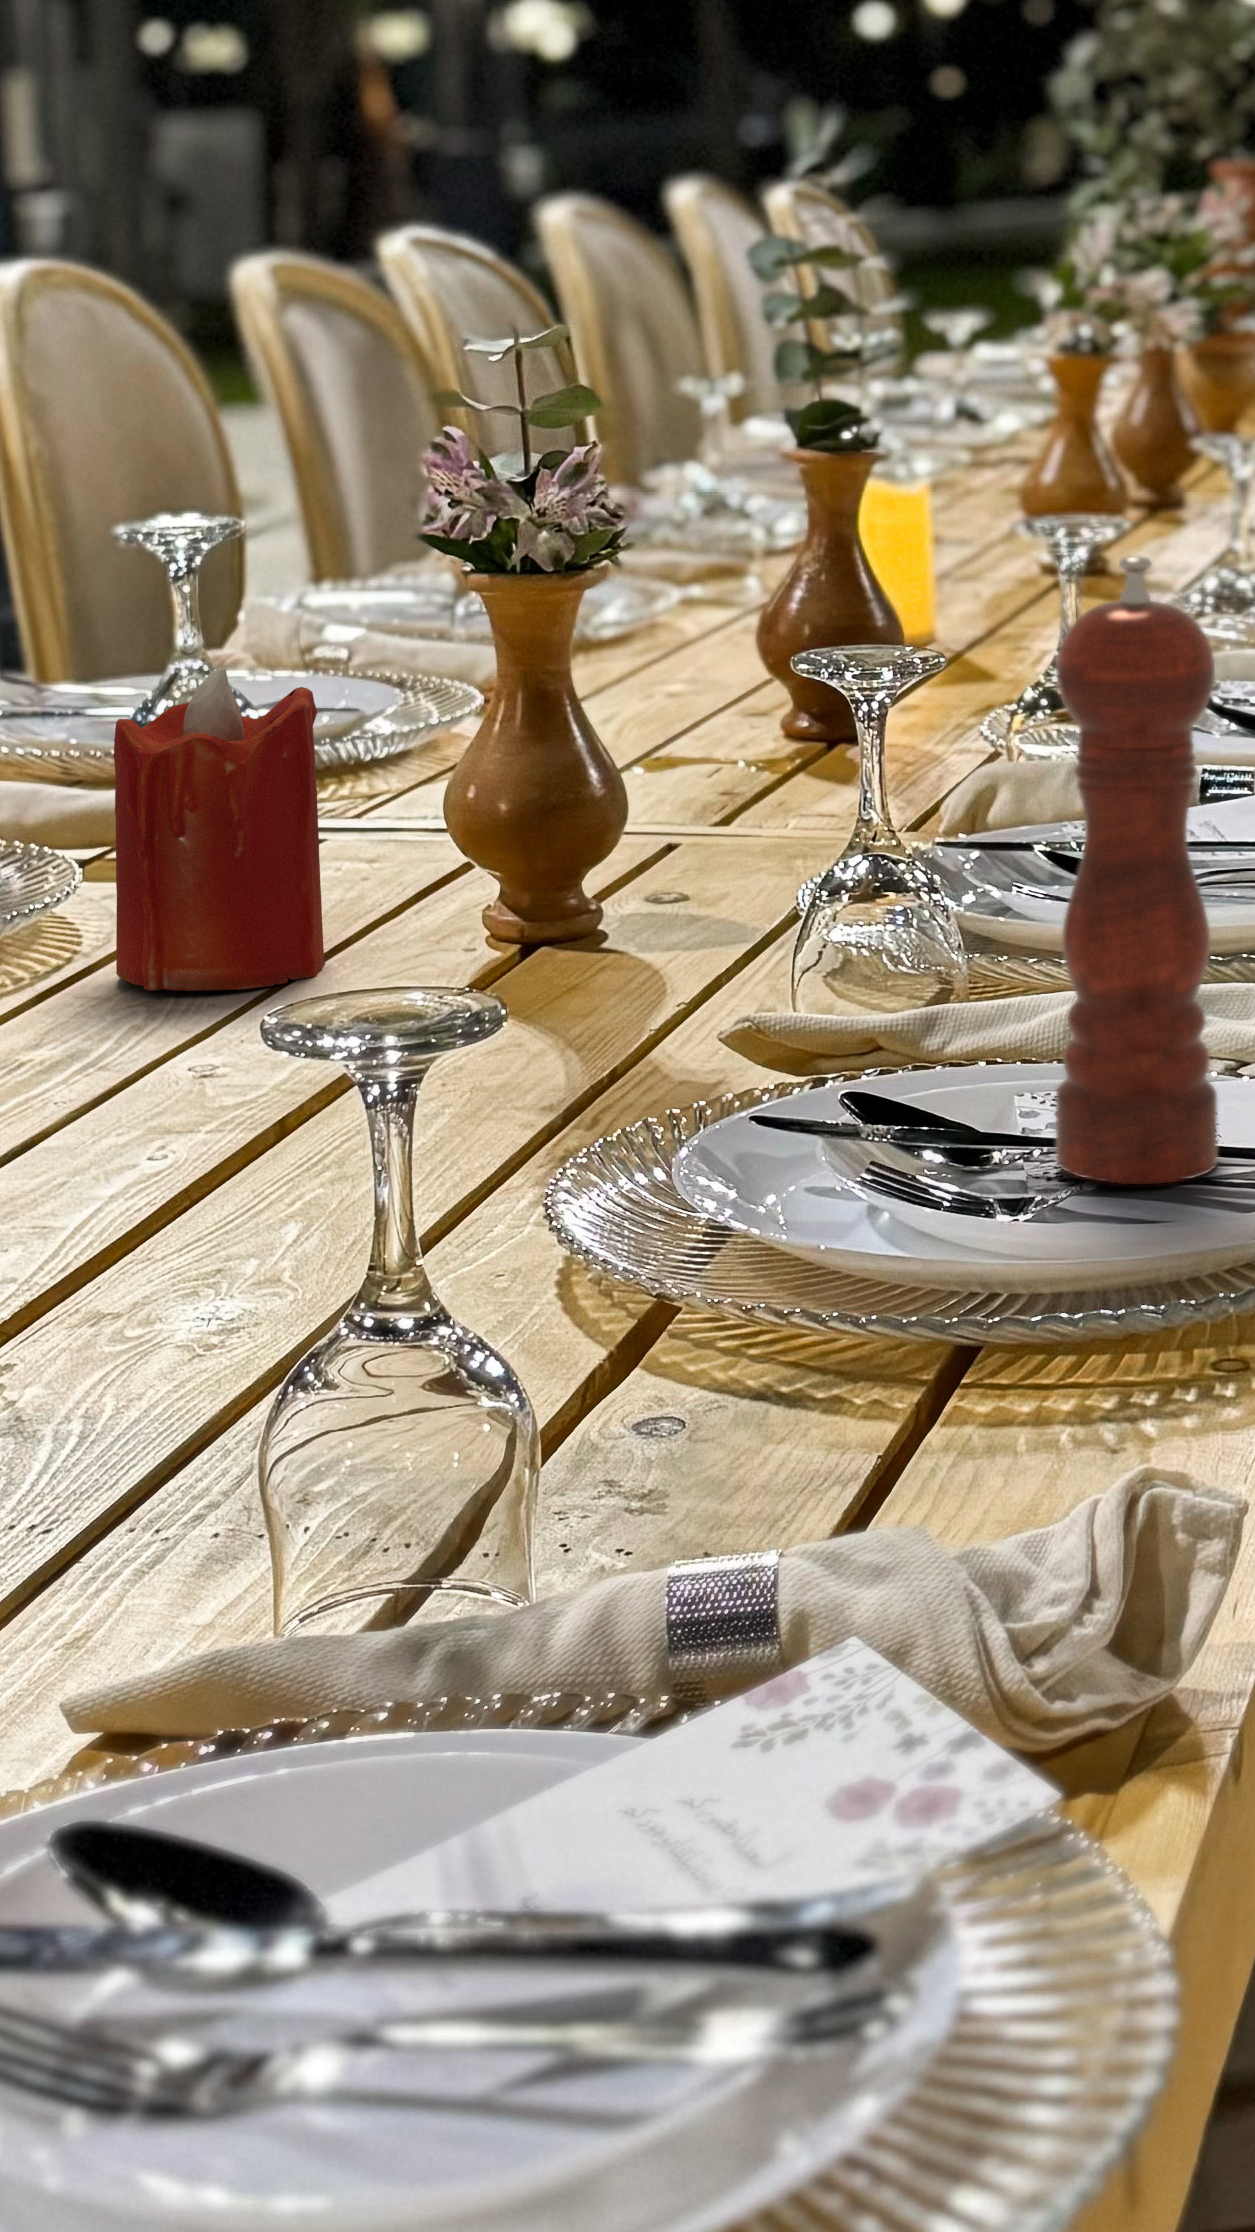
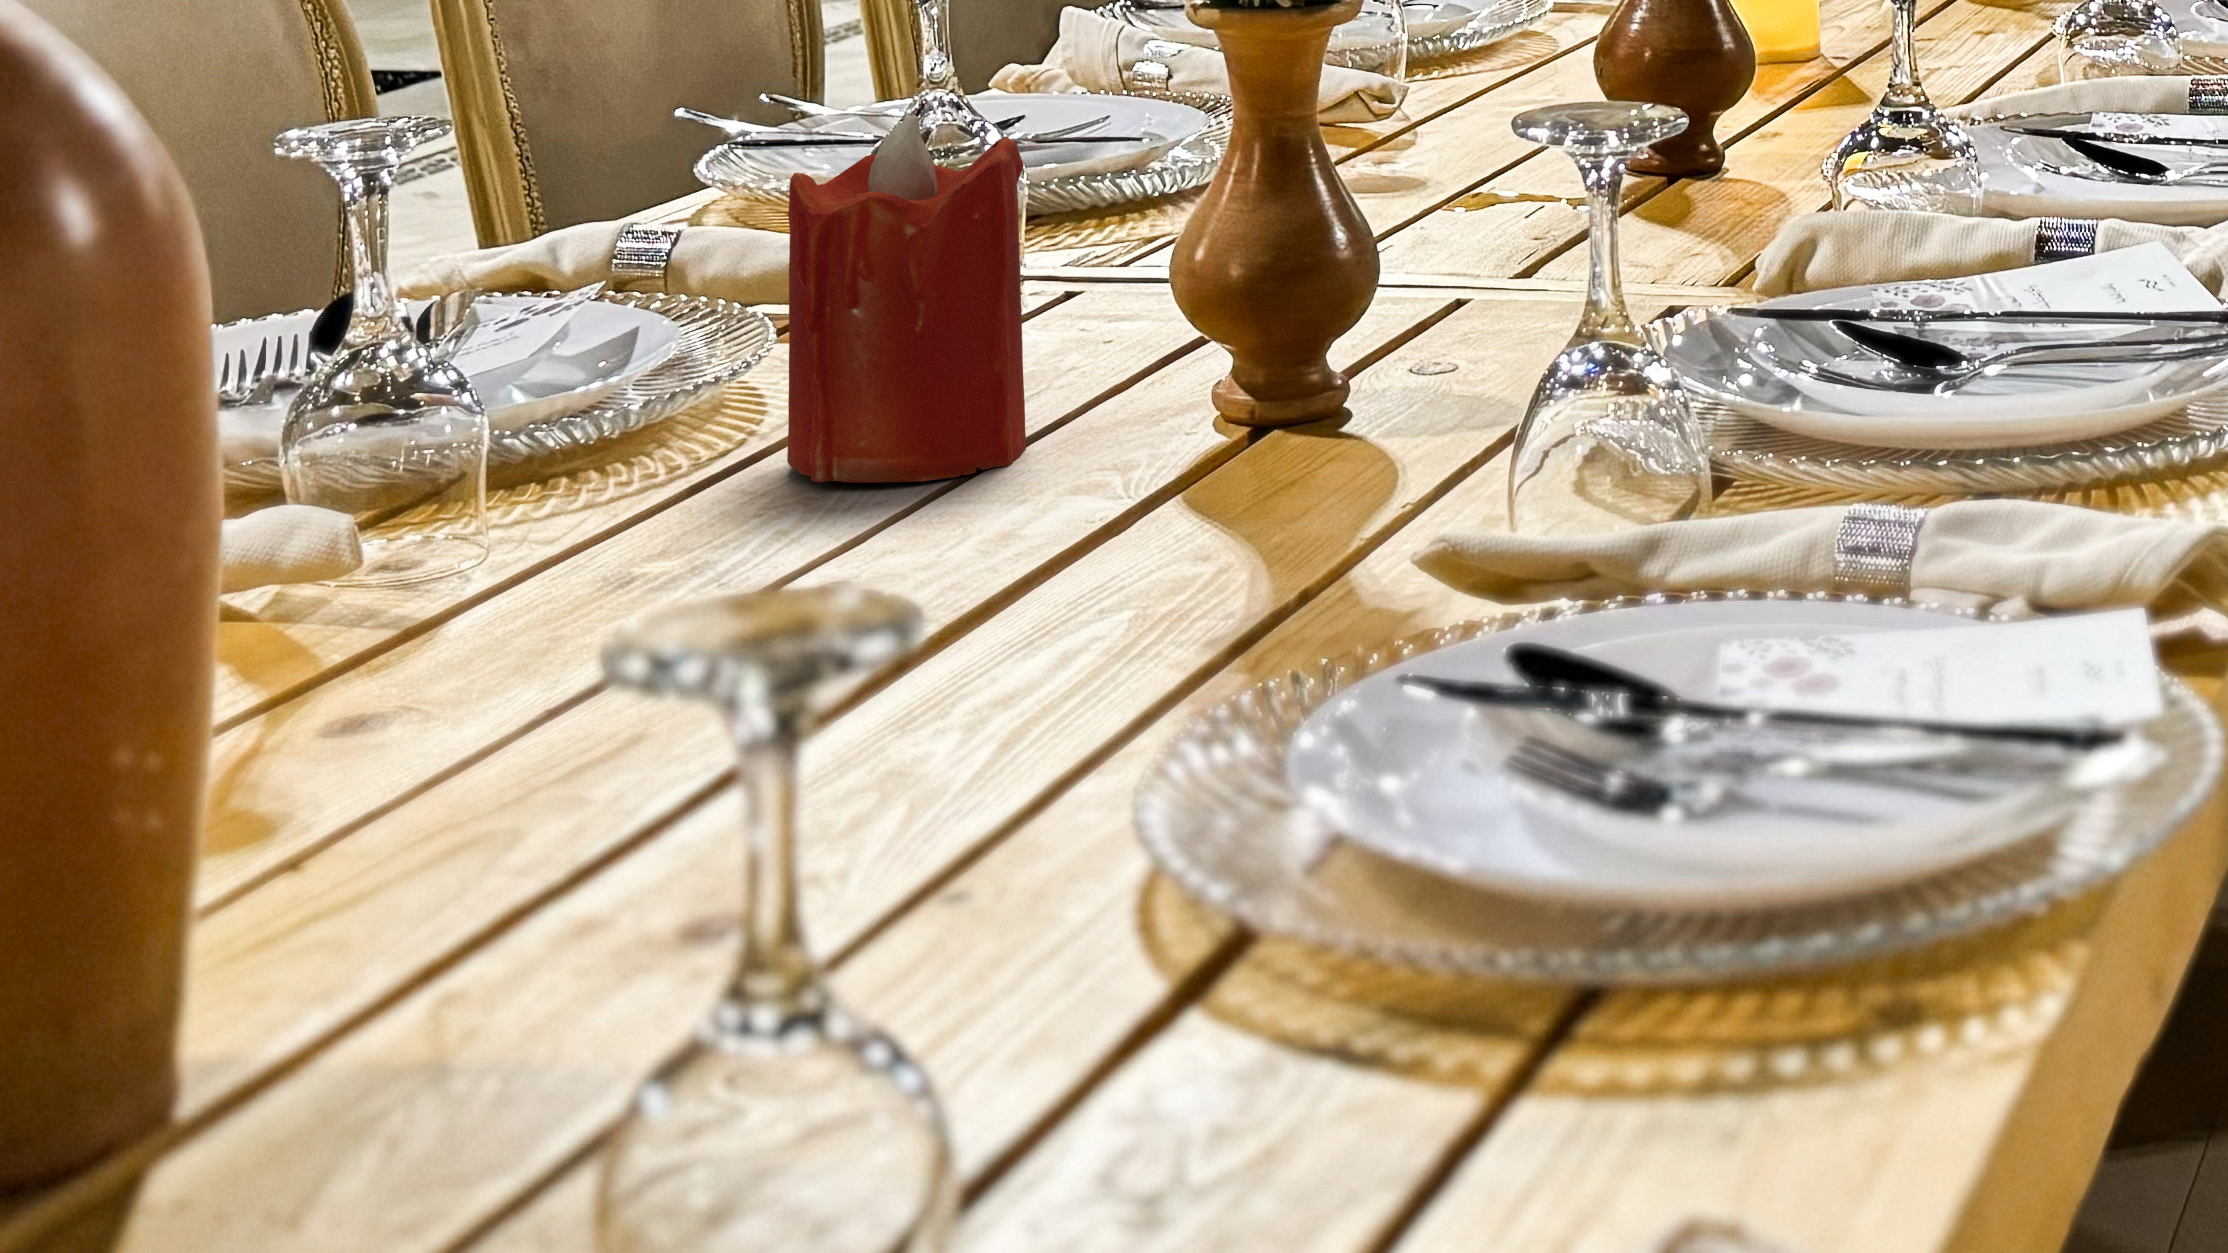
pepper mill: present [1056,556,1217,1184] -> none [1753,25,1939,759]

